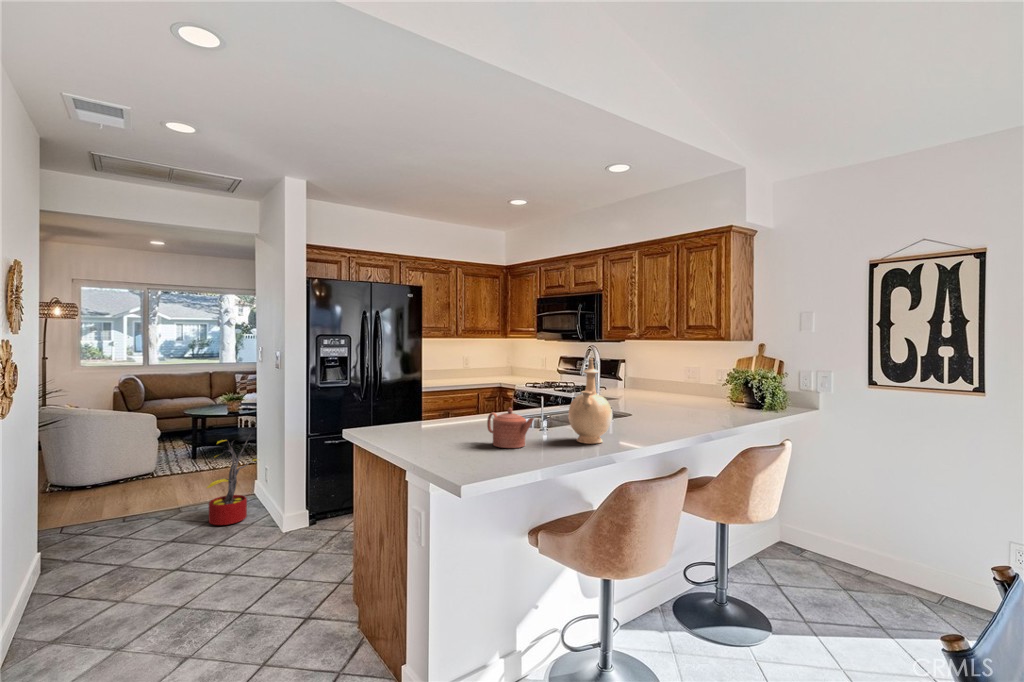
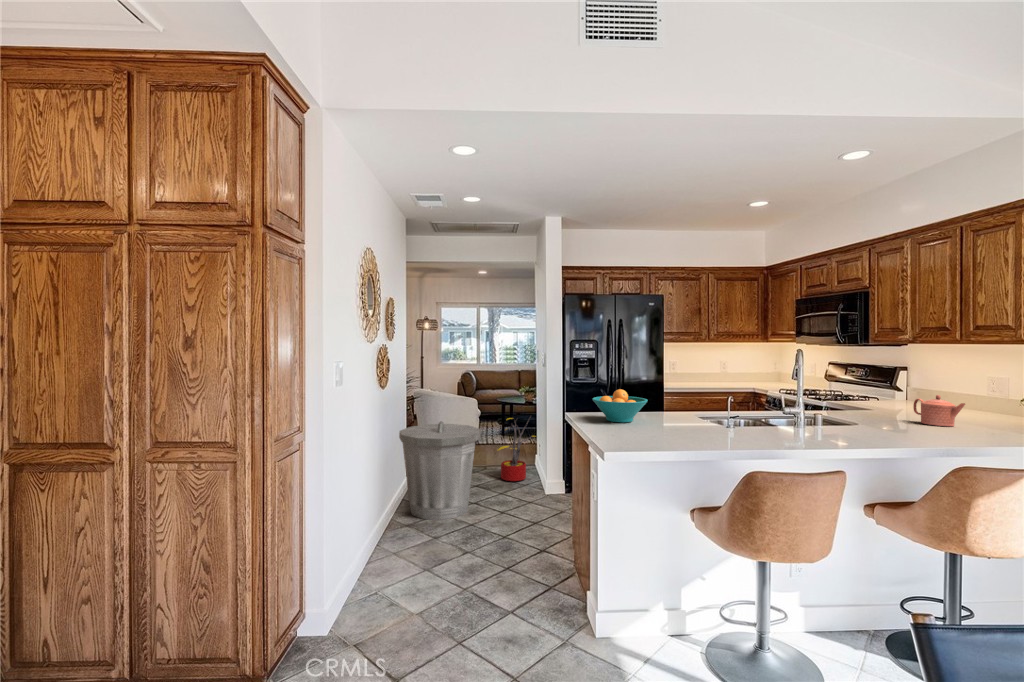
vase: present [568,358,612,444] -> none [745,356,791,437]
fruit bowl: none [393,401,461,443] -> present [592,389,648,422]
teapot: present [487,408,534,448] -> present [913,395,965,426]
trash can: none [34,460,189,618] -> present [399,421,480,520]

